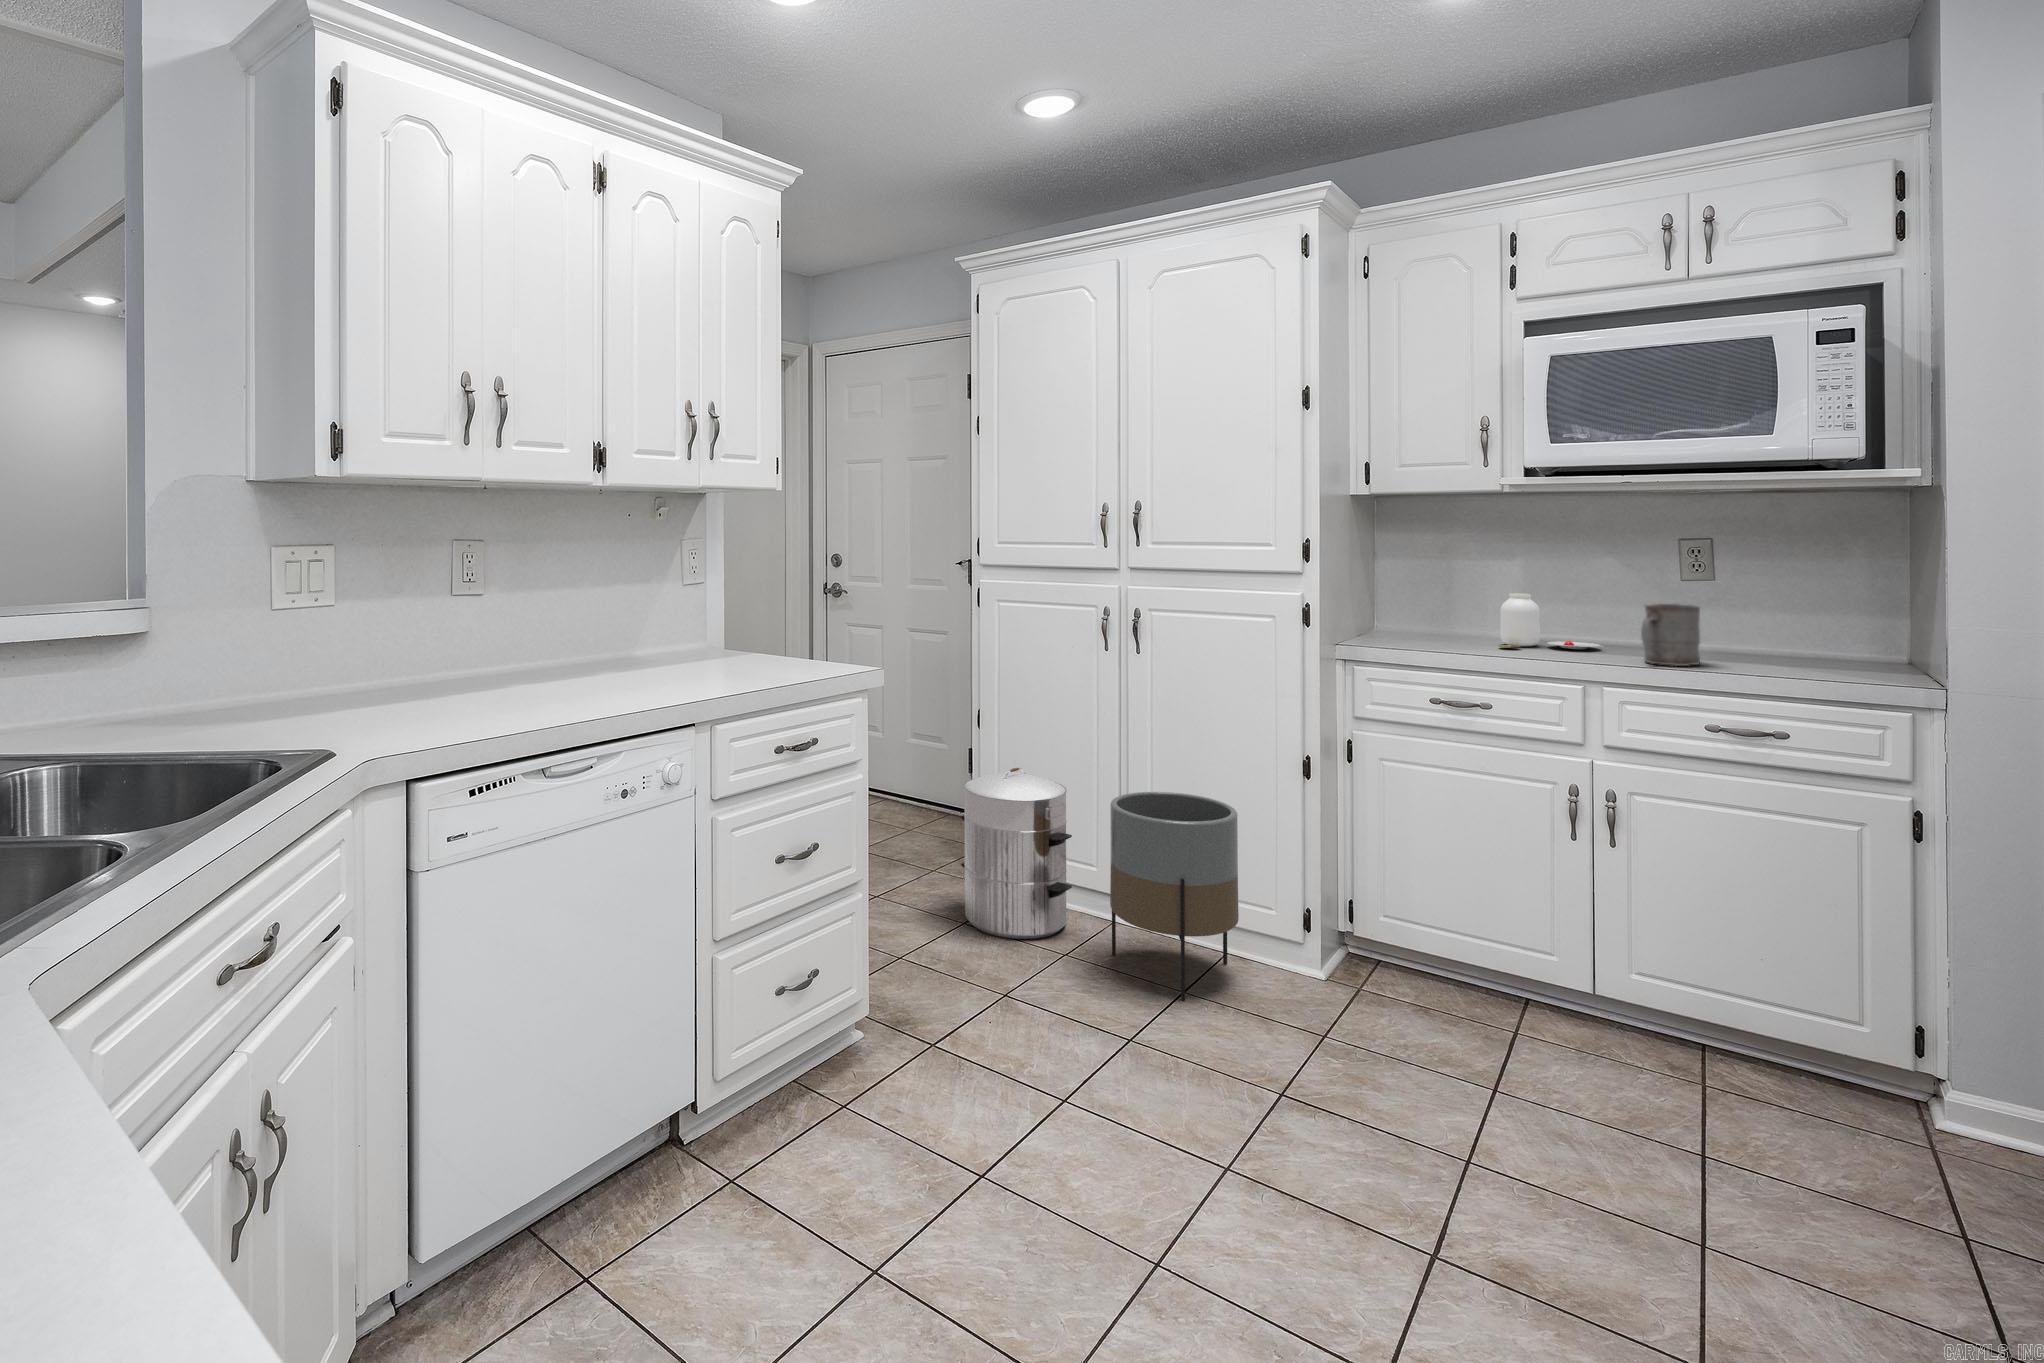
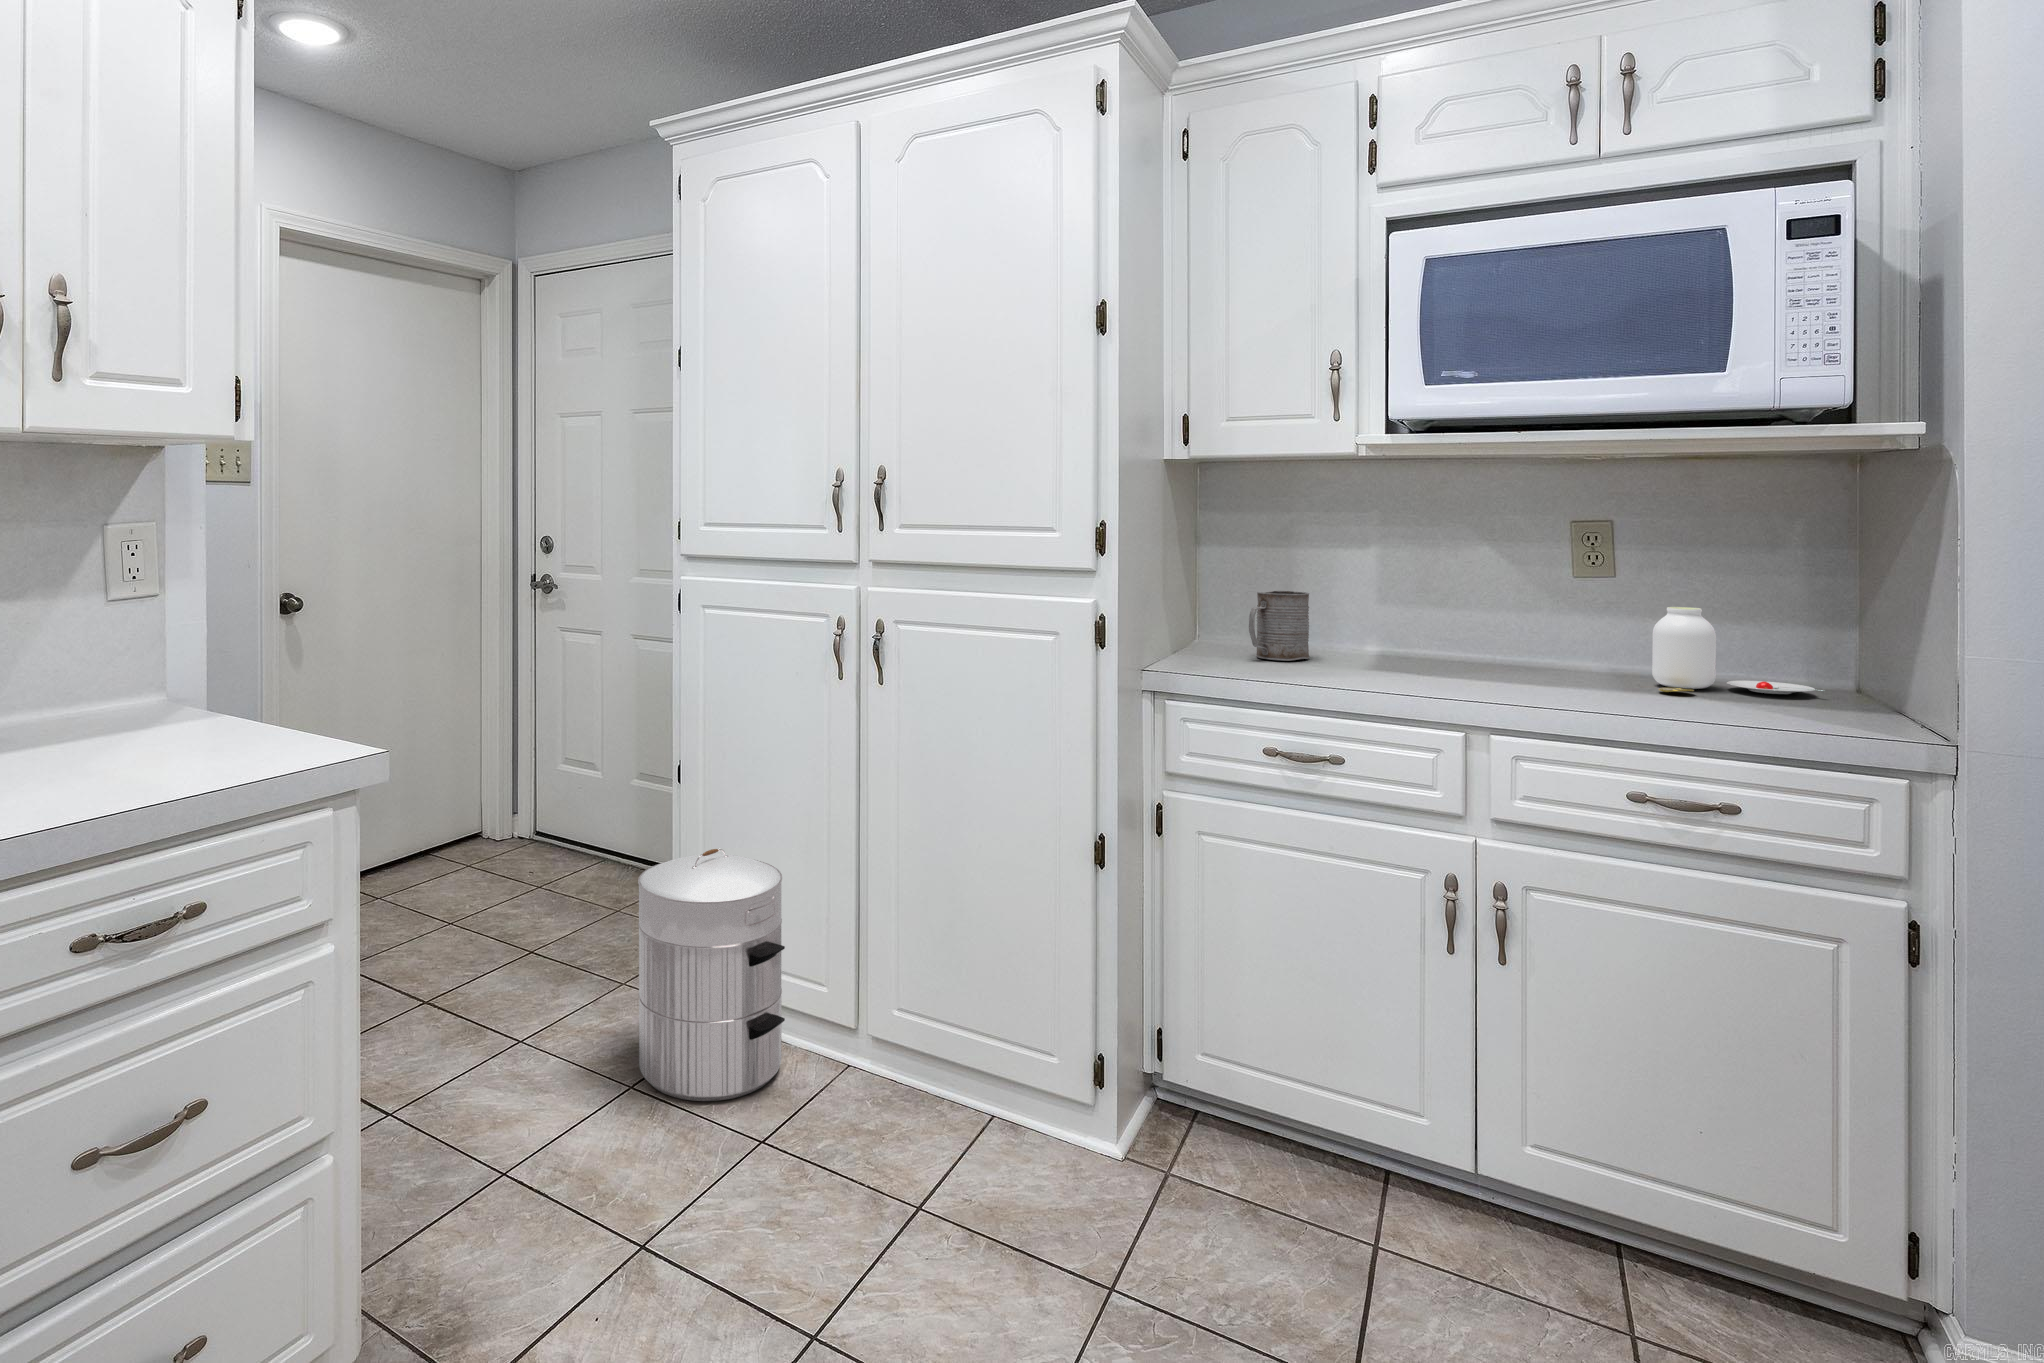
jar: present [1499,594,1601,649] -> present [1652,607,1824,694]
mug: present [1641,604,1700,666] -> present [1249,591,1309,661]
planter: present [1110,792,1239,1000] -> none [823,885,999,1208]

